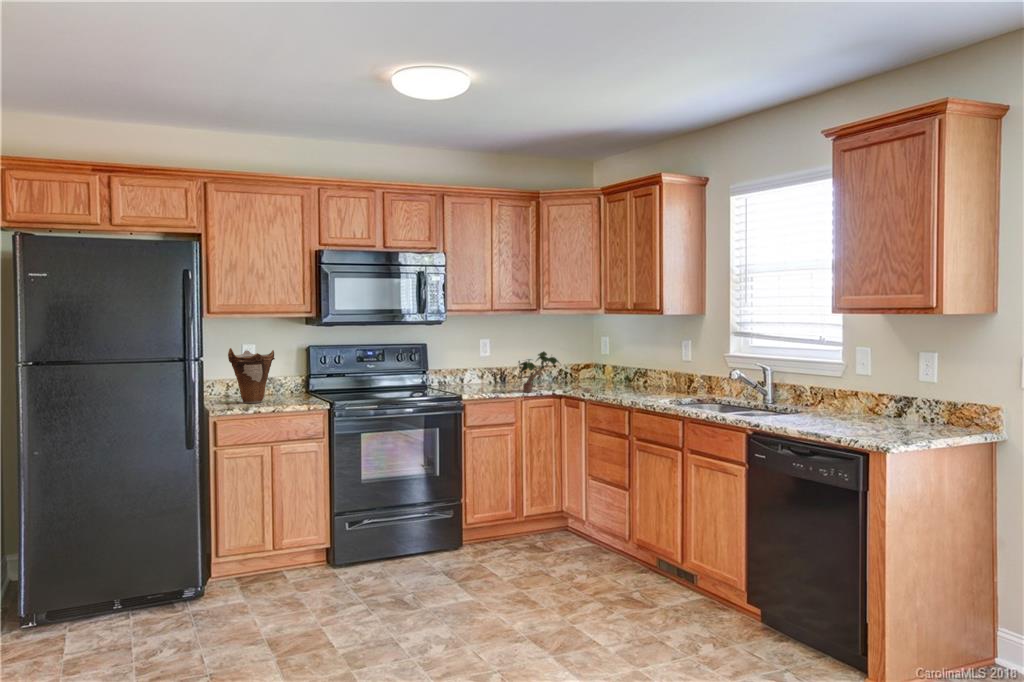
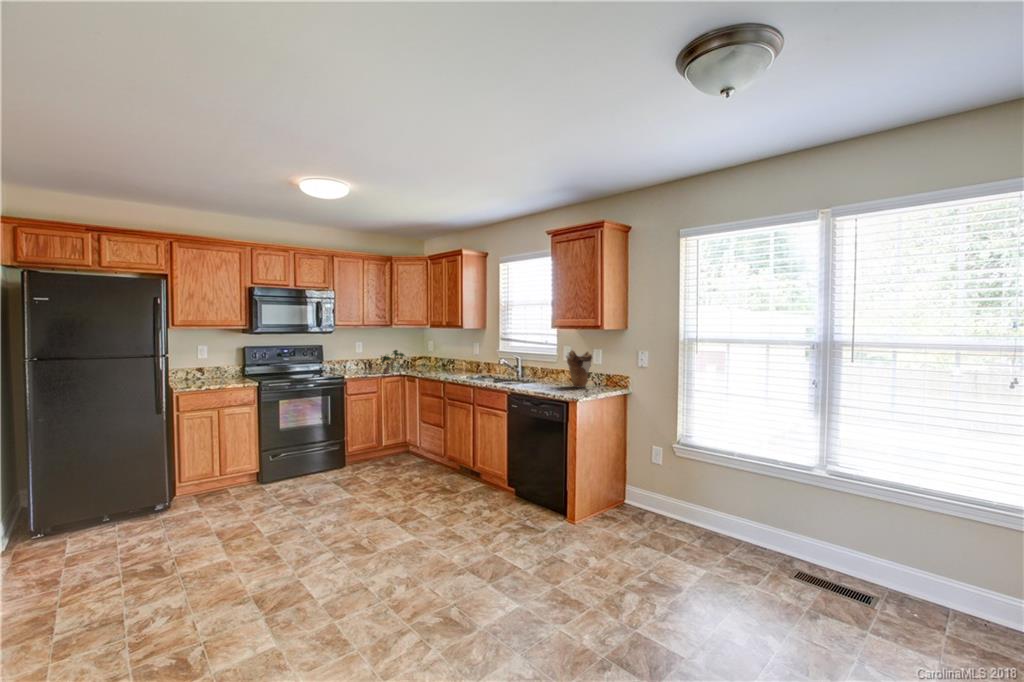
vase: present [228,348,275,403] -> present [566,350,592,387]

